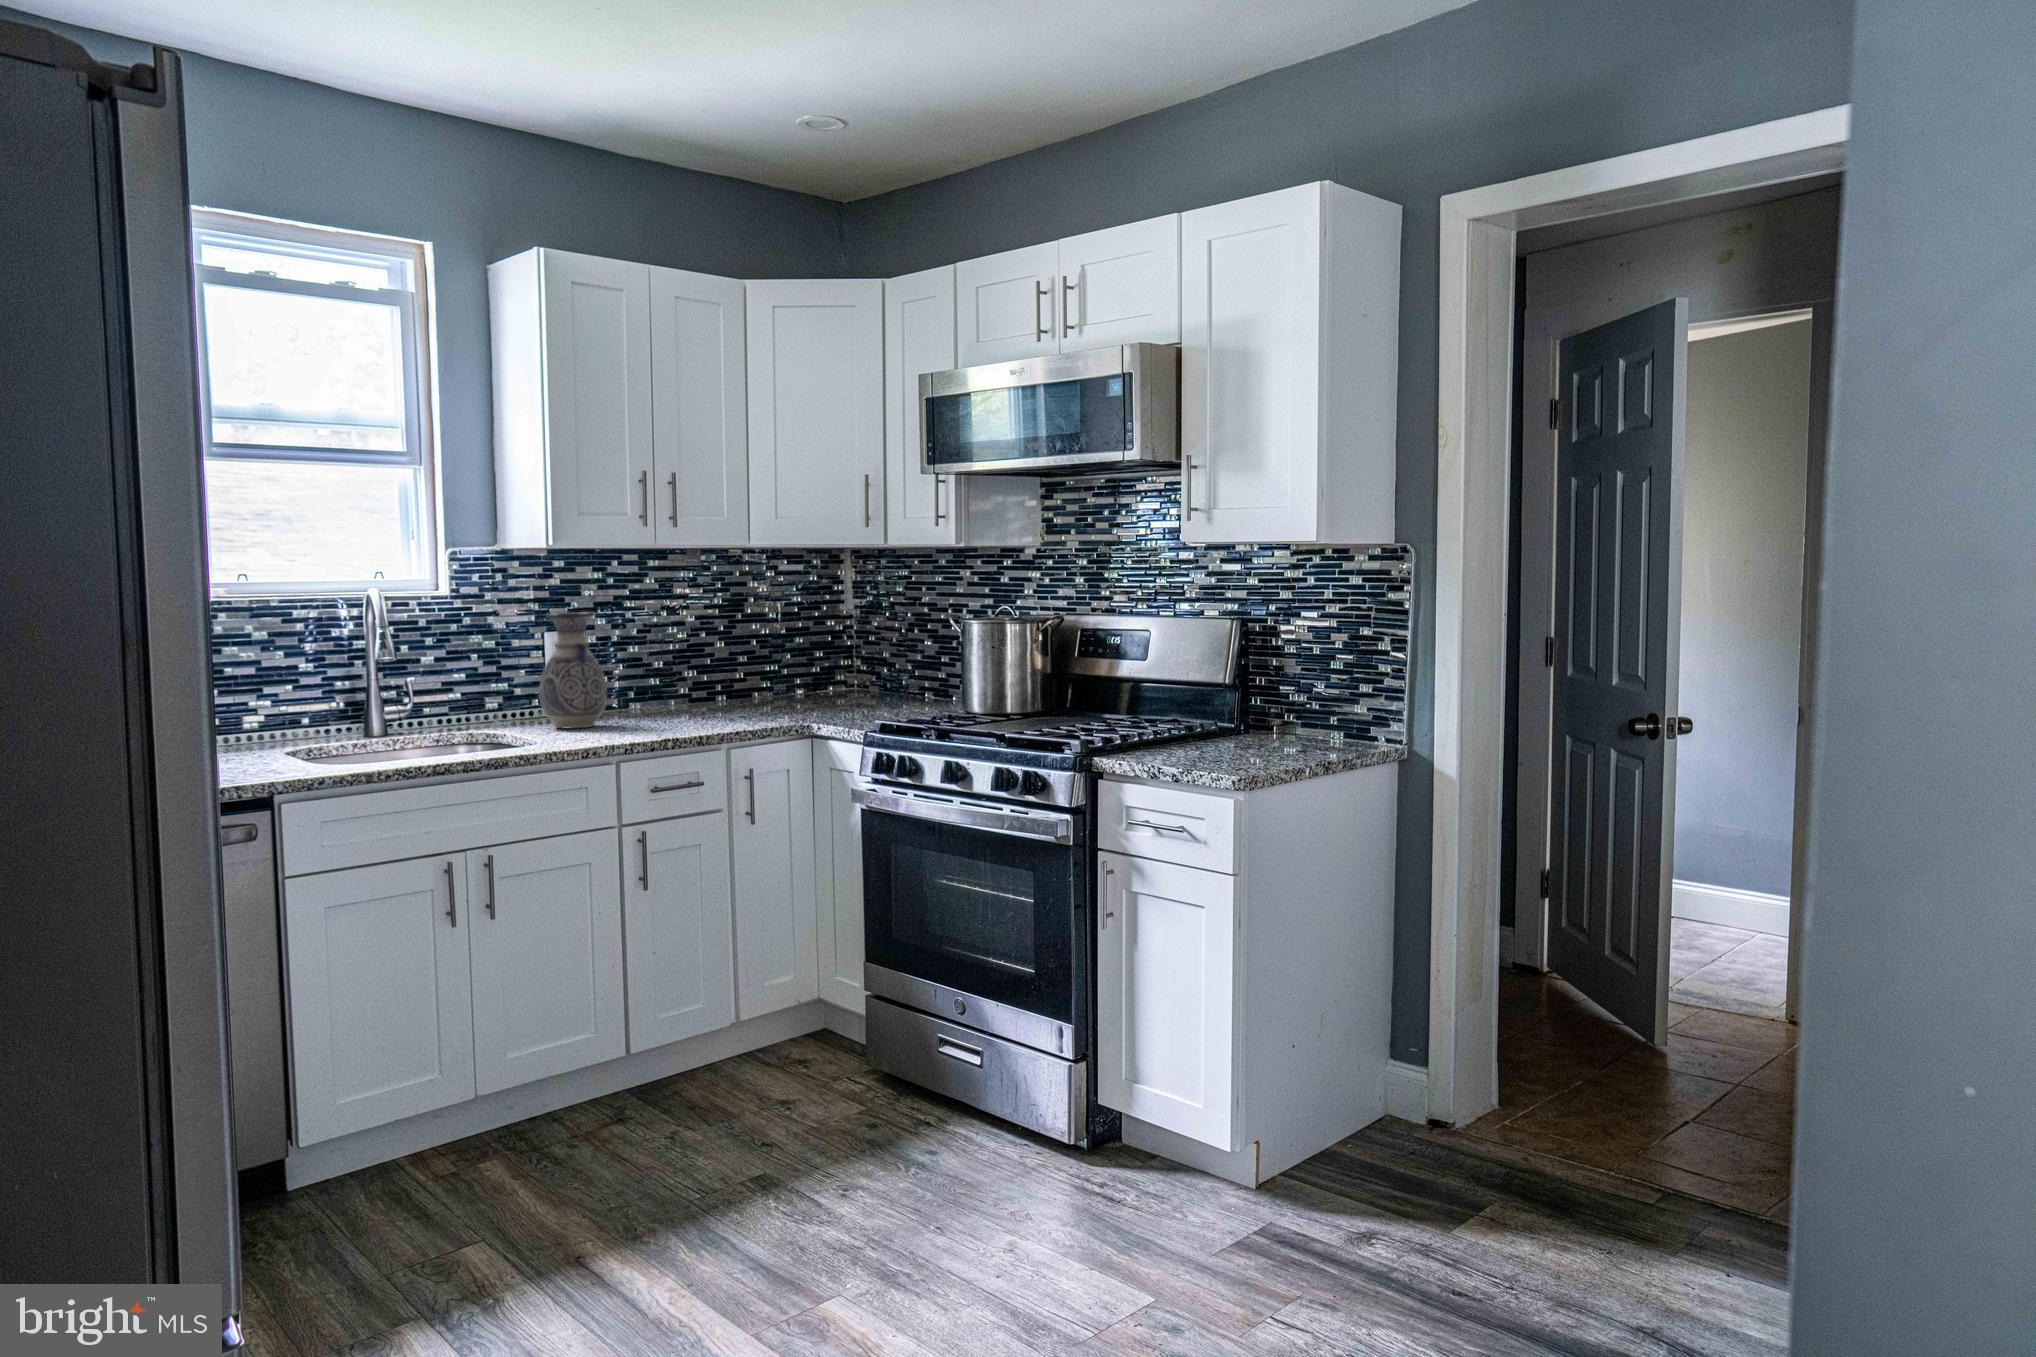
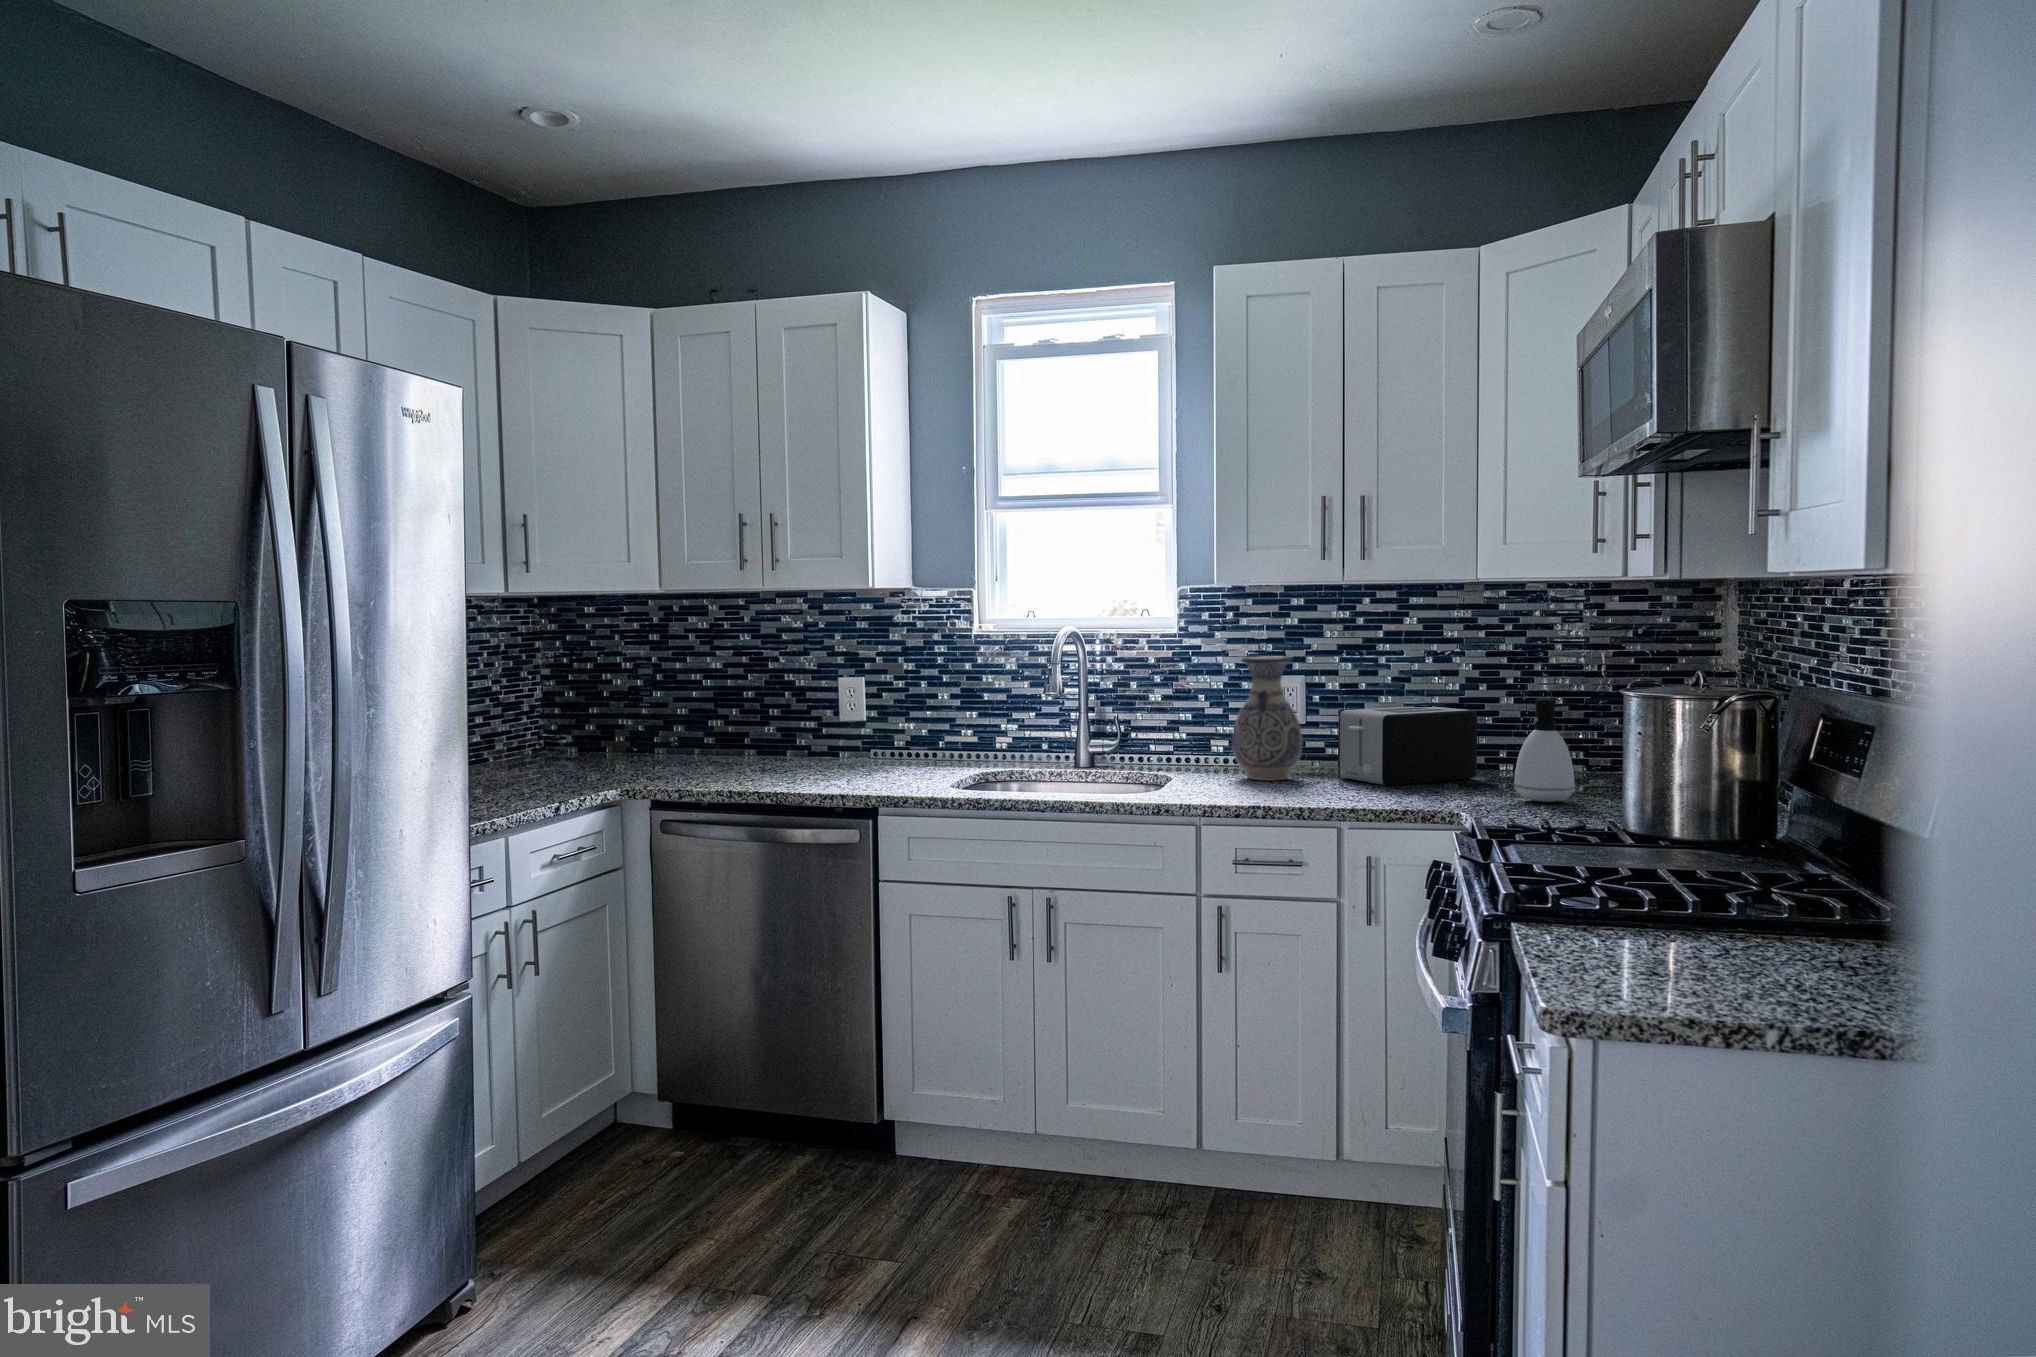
soap dispenser: none [803,634,845,713] -> present [1514,698,1578,802]
toaster: none [622,653,715,720] -> present [1338,707,1477,786]

